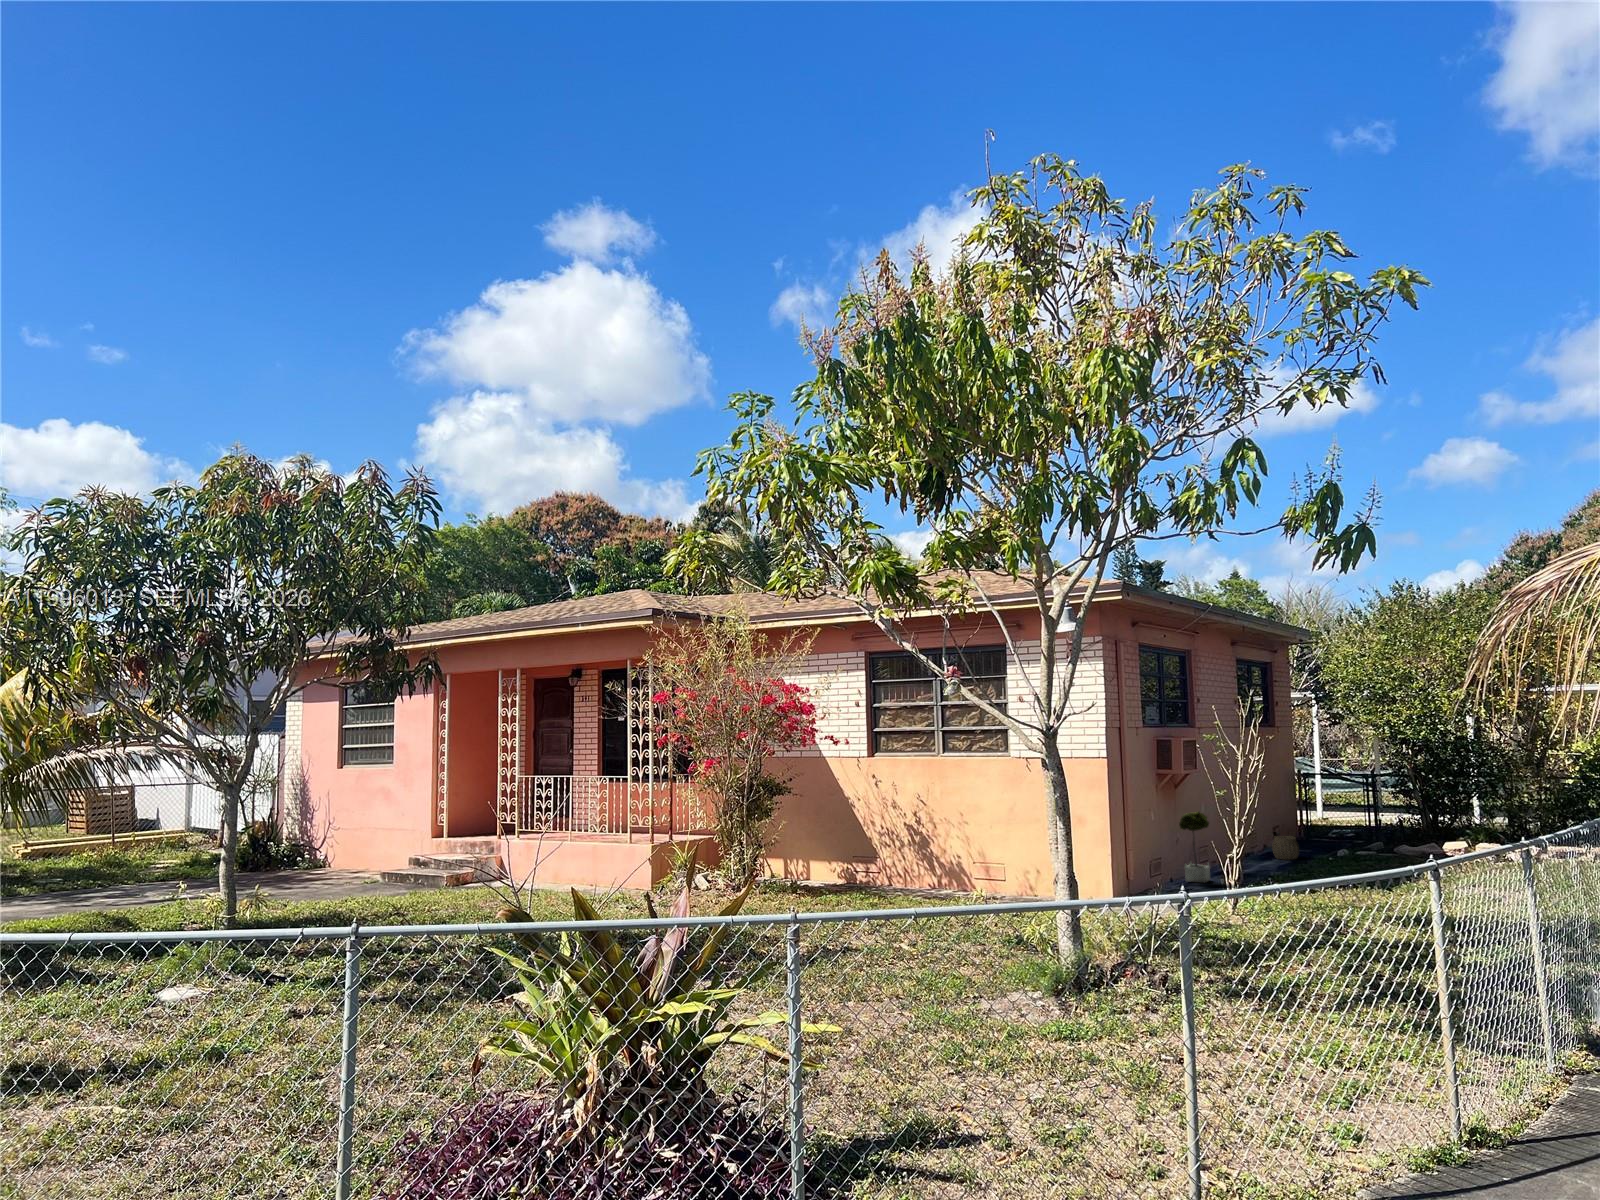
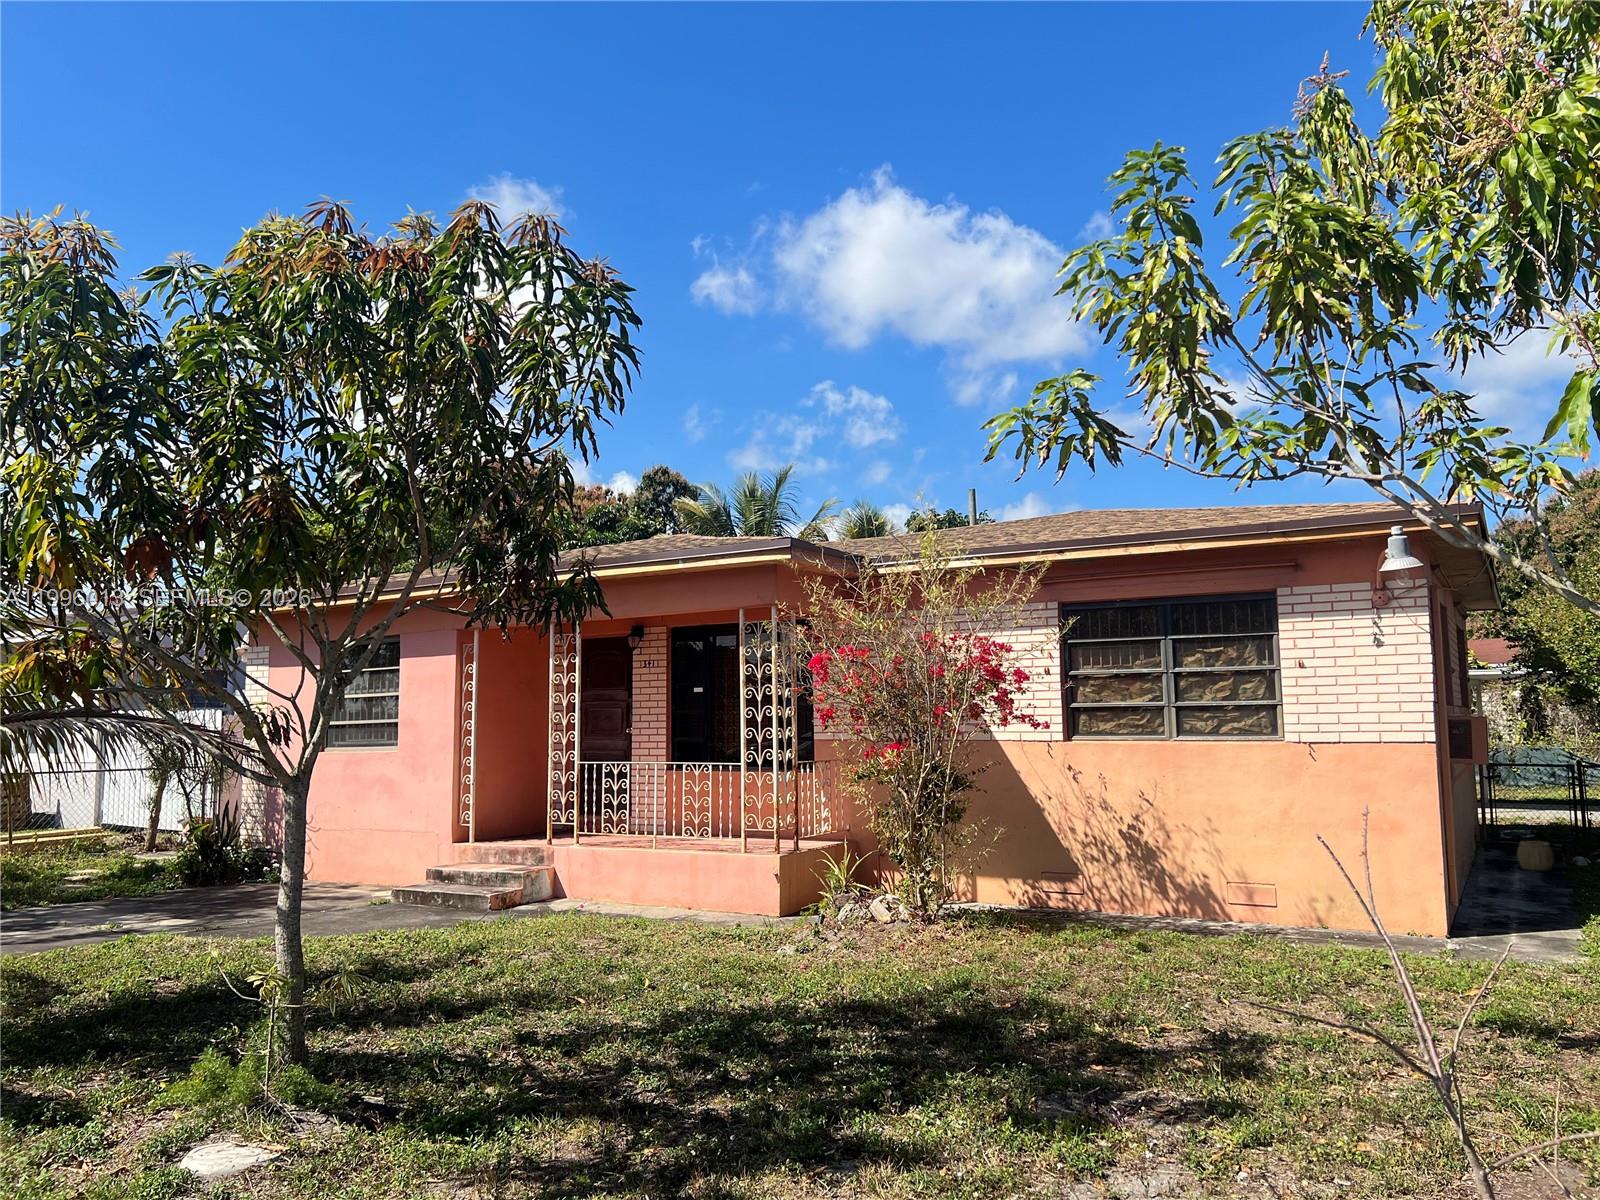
potted tree: present [1179,812,1210,883] -> none [1460,812,1504,904]

